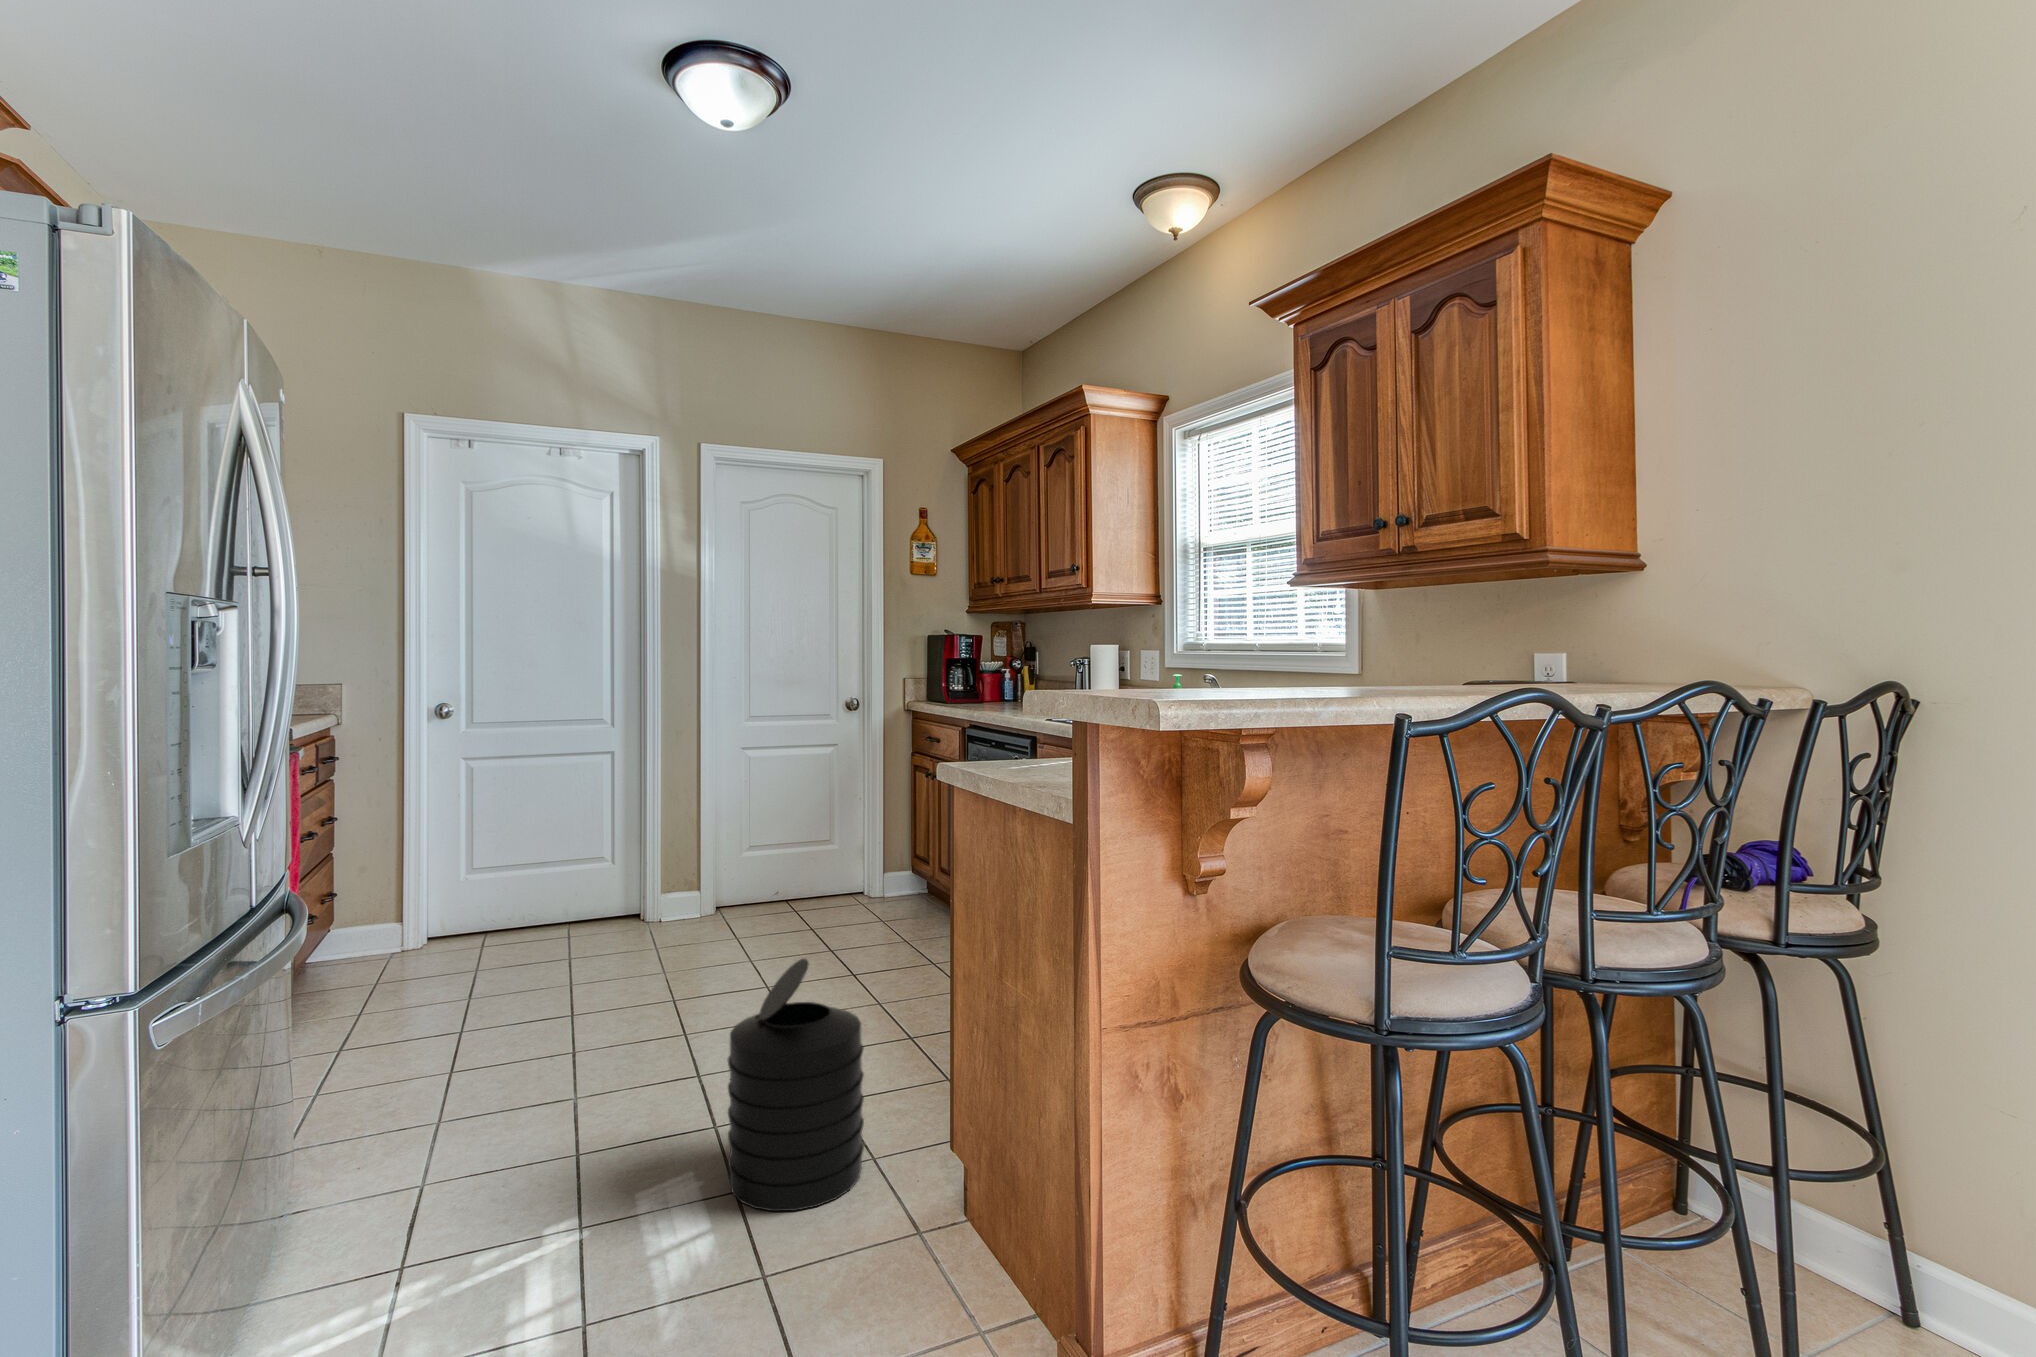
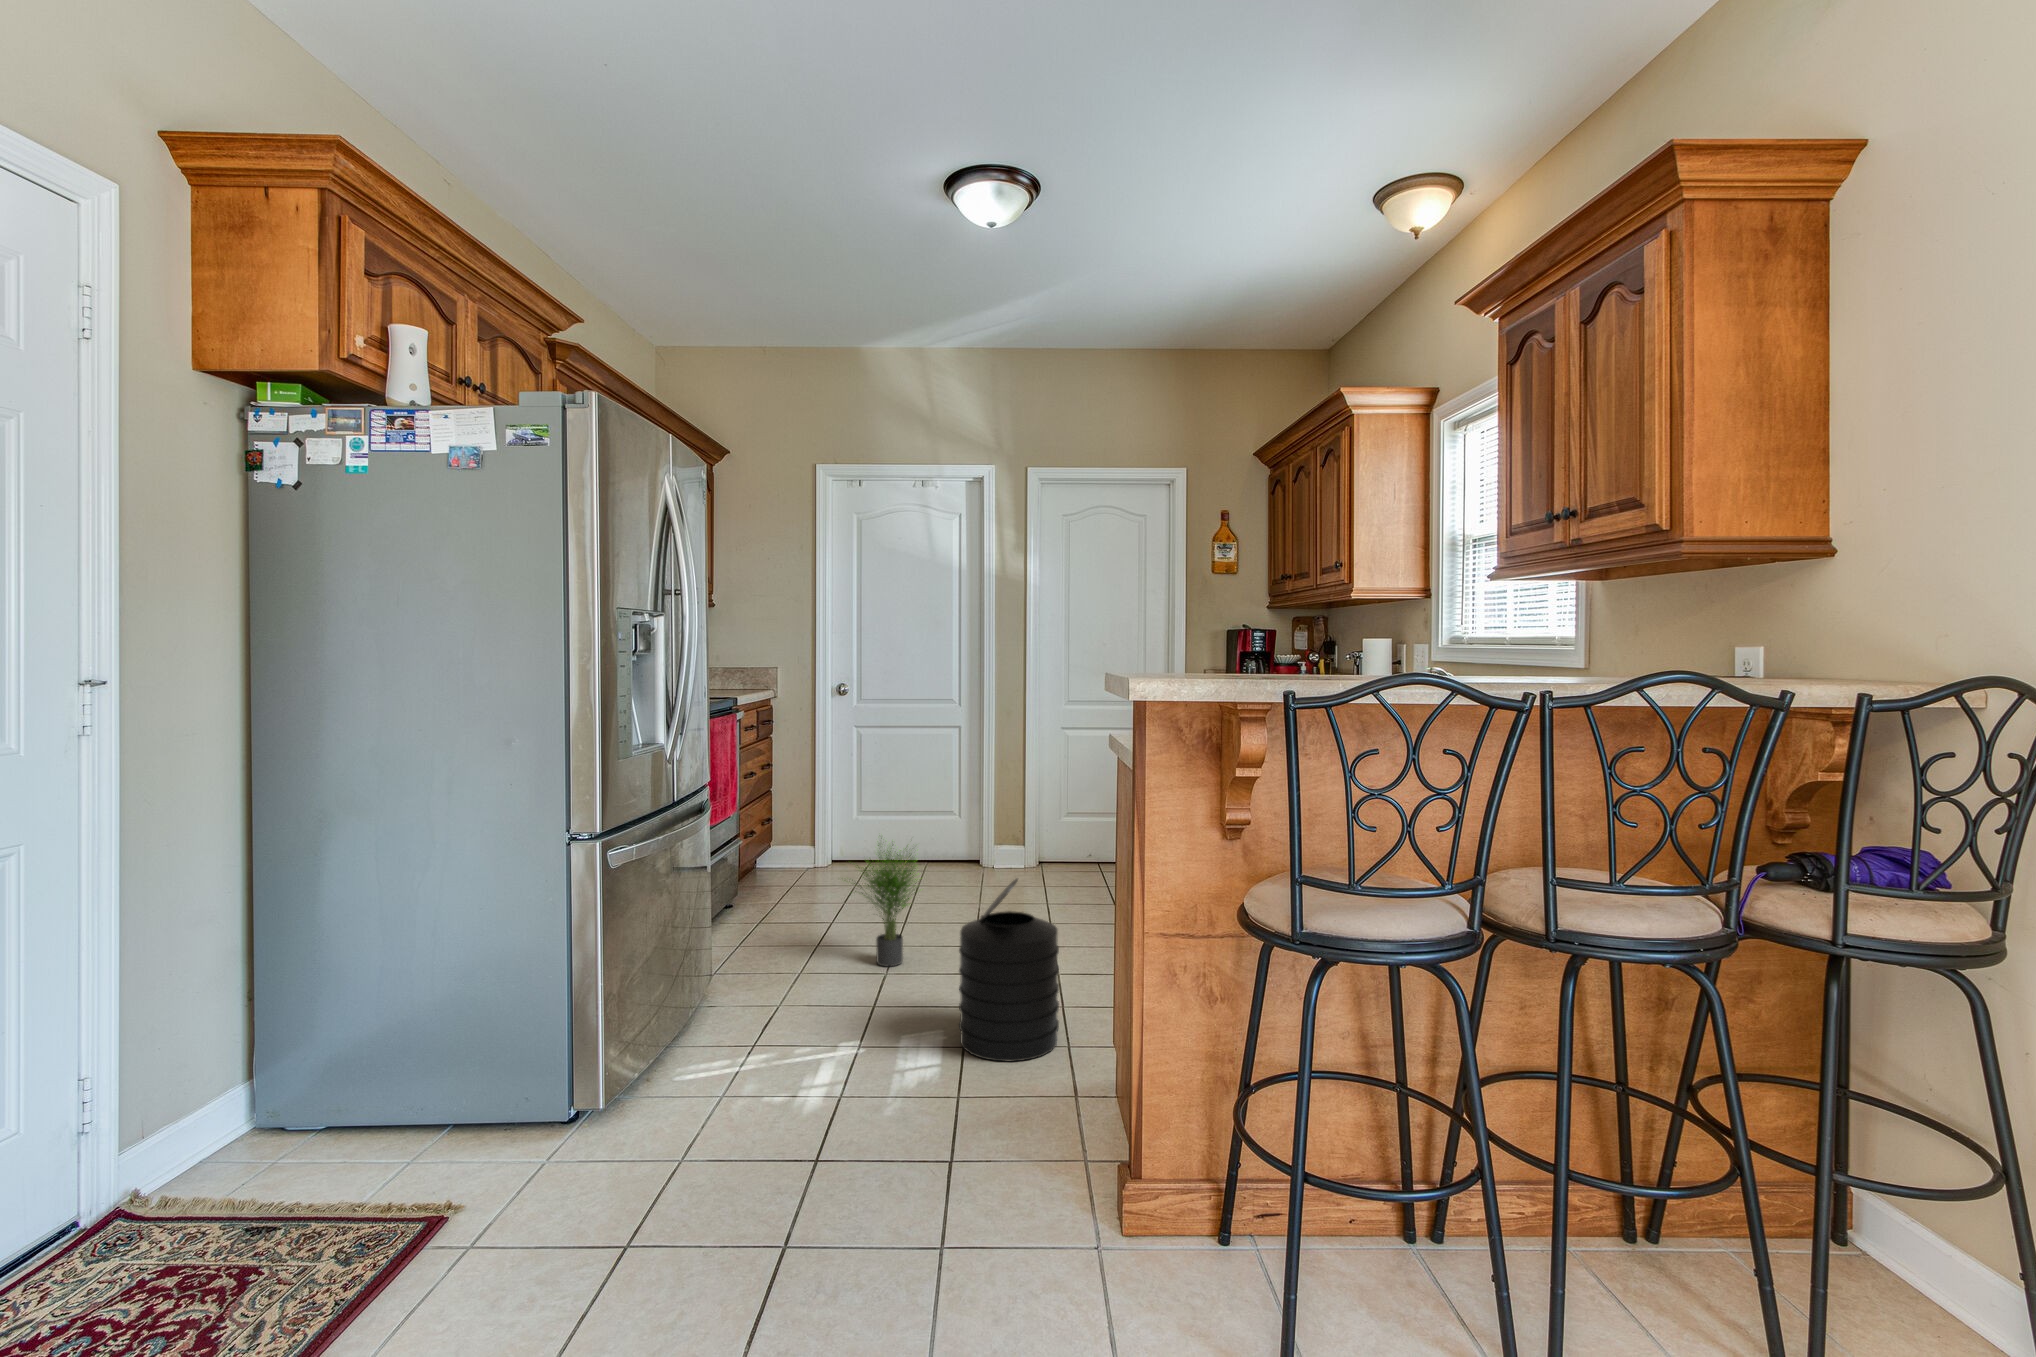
potted plant: none [489,906,635,1095] -> present [854,838,917,967]

